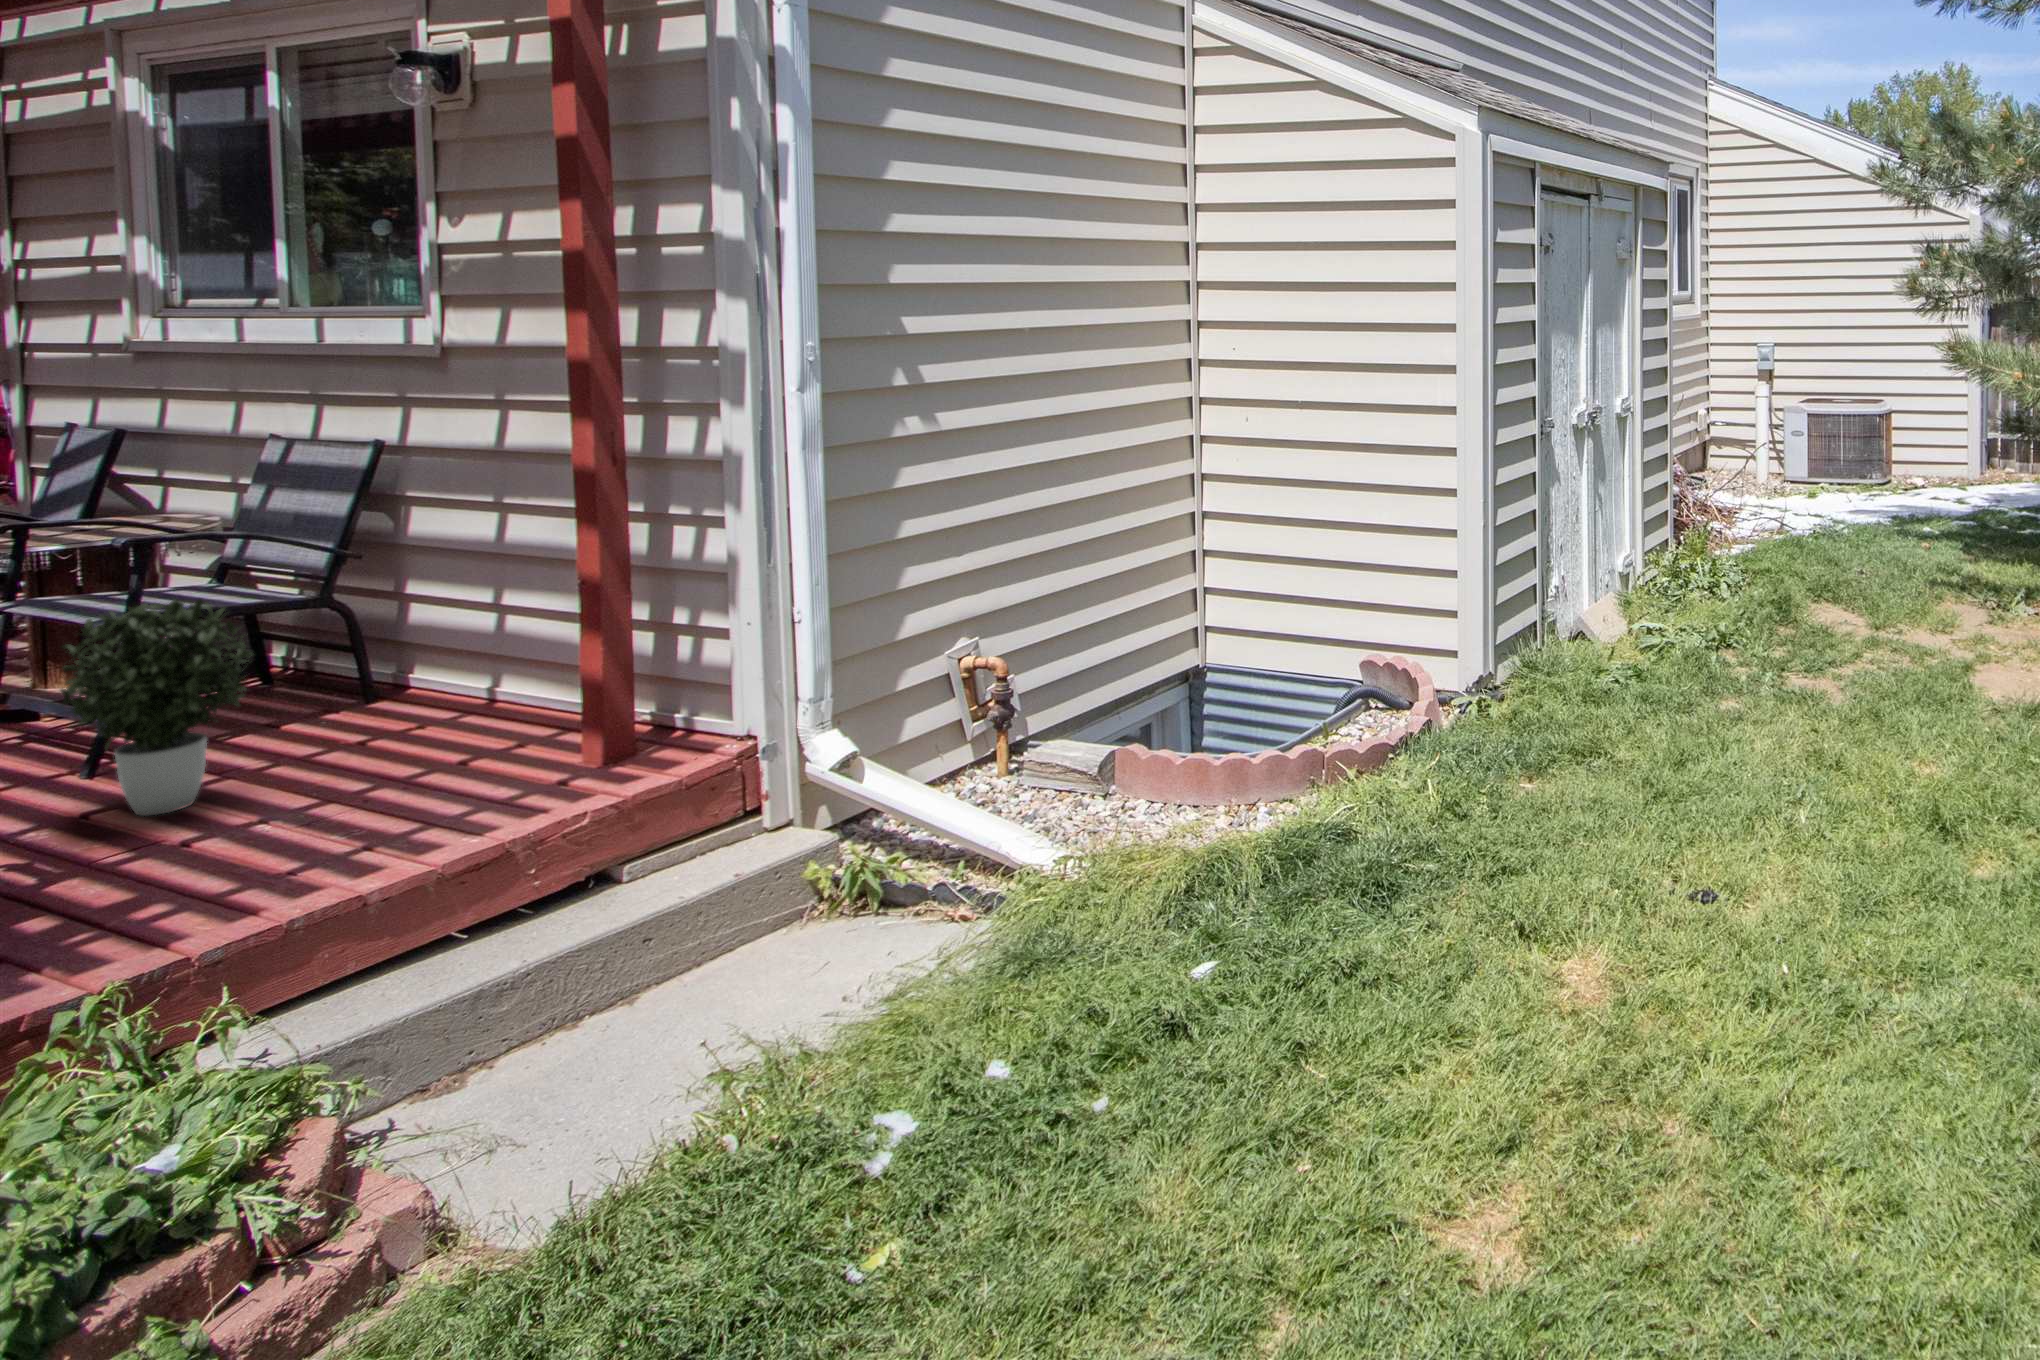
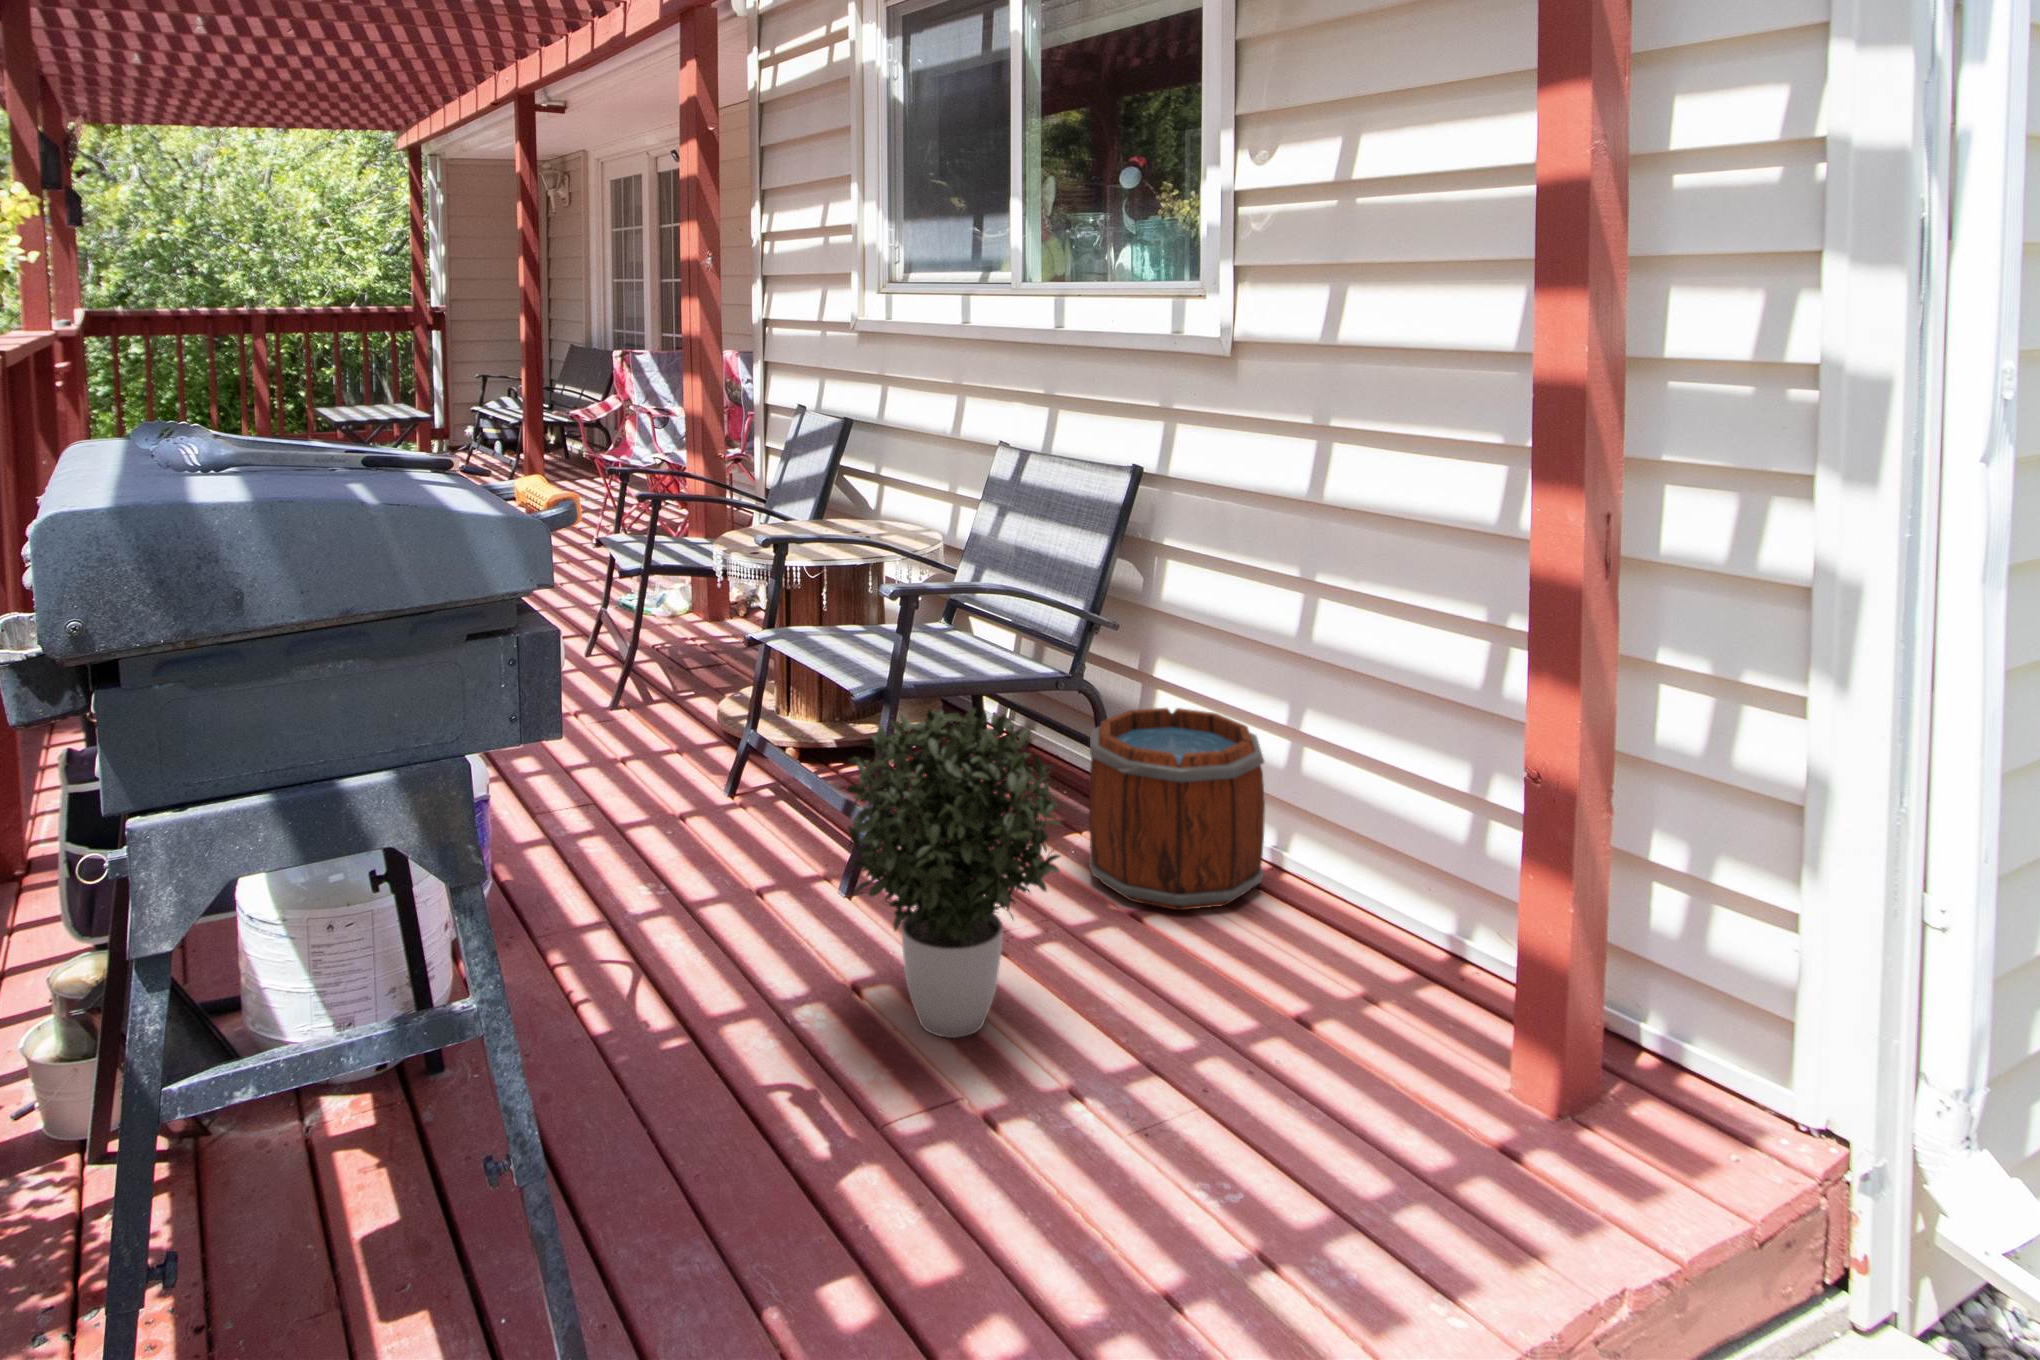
bucket: none [318,604,473,733] -> present [1089,708,1265,910]

